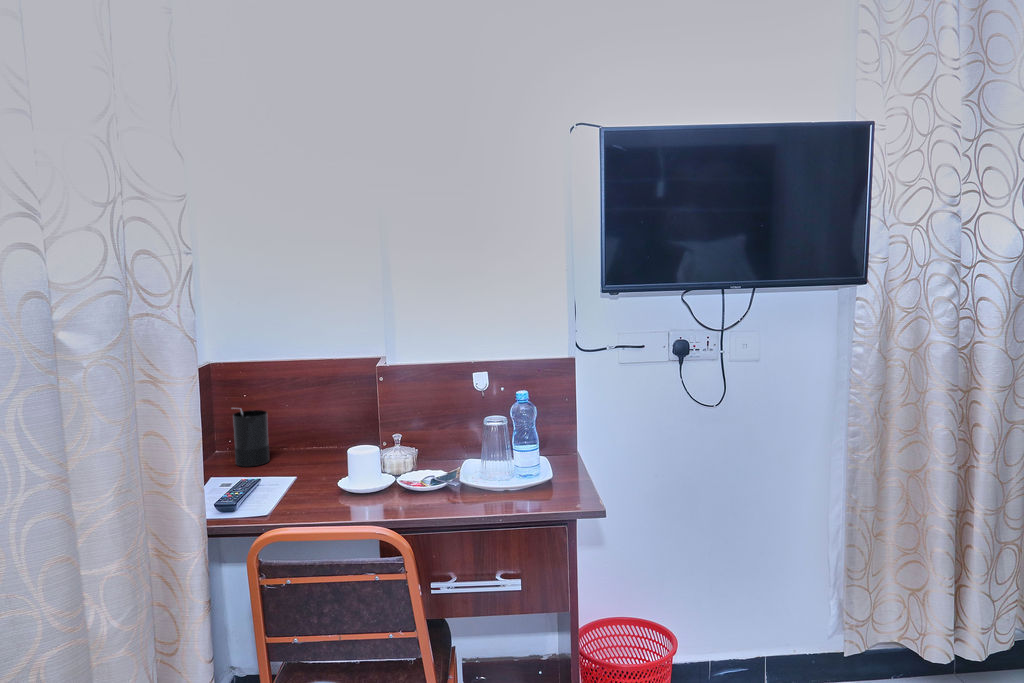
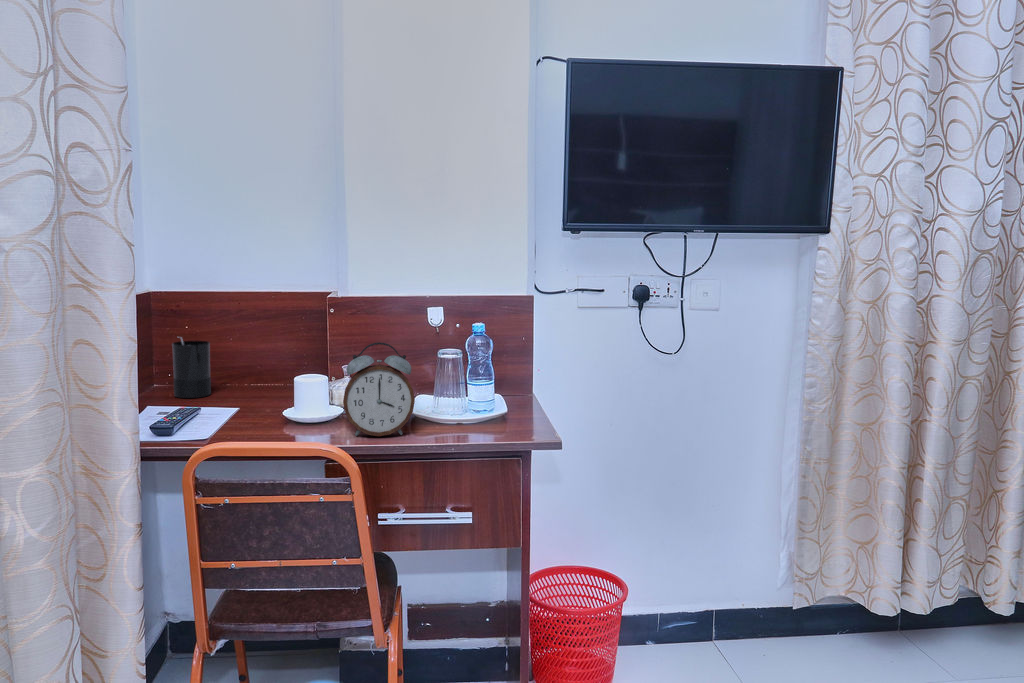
alarm clock: none [395,418,463,508] -> present [343,342,415,436]

